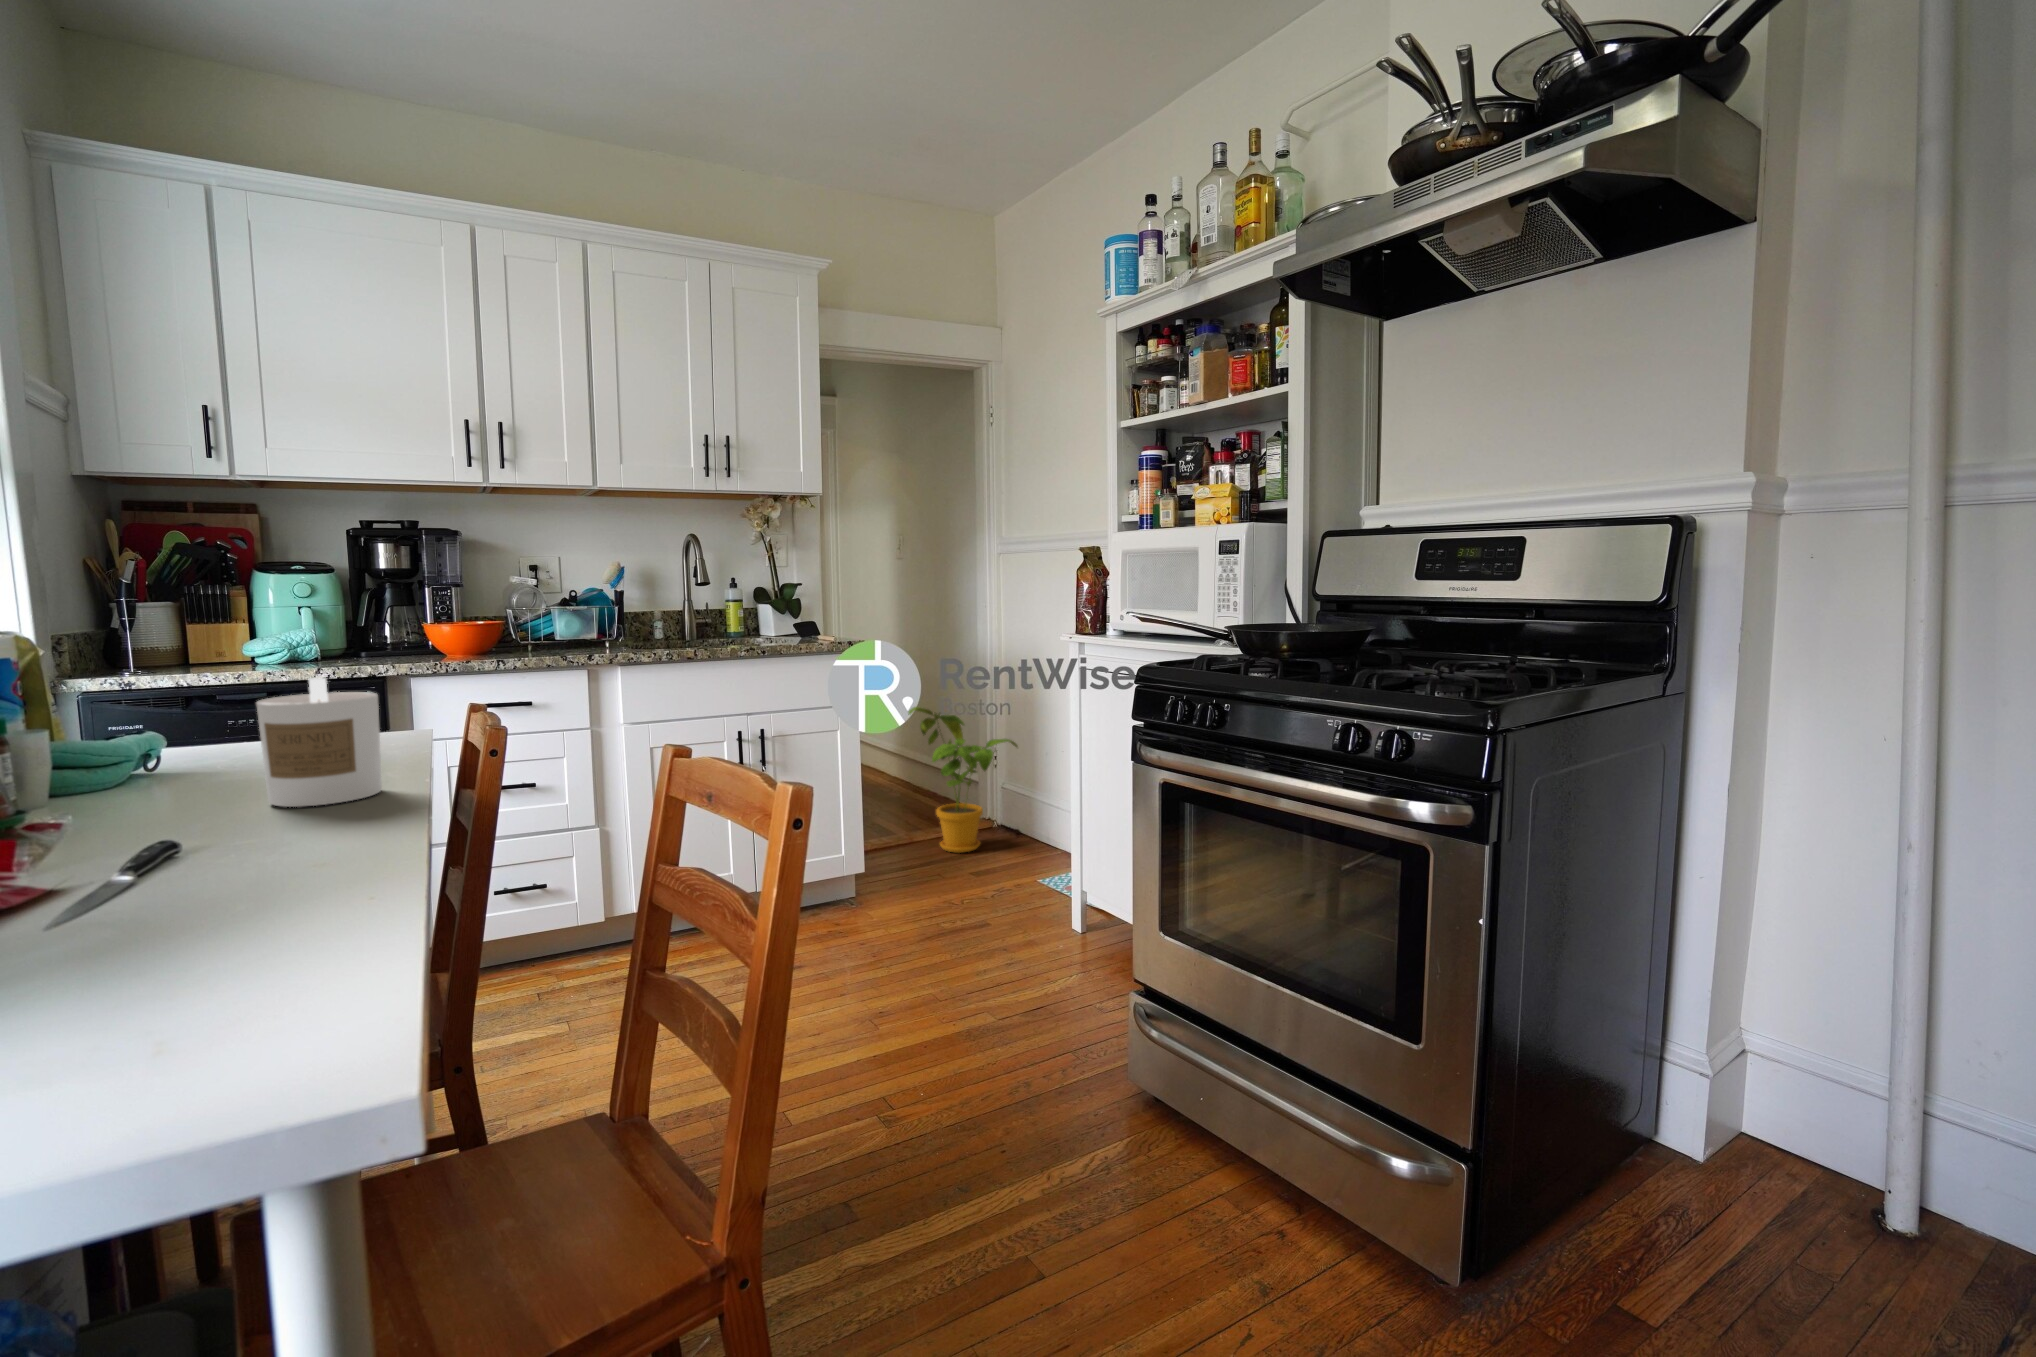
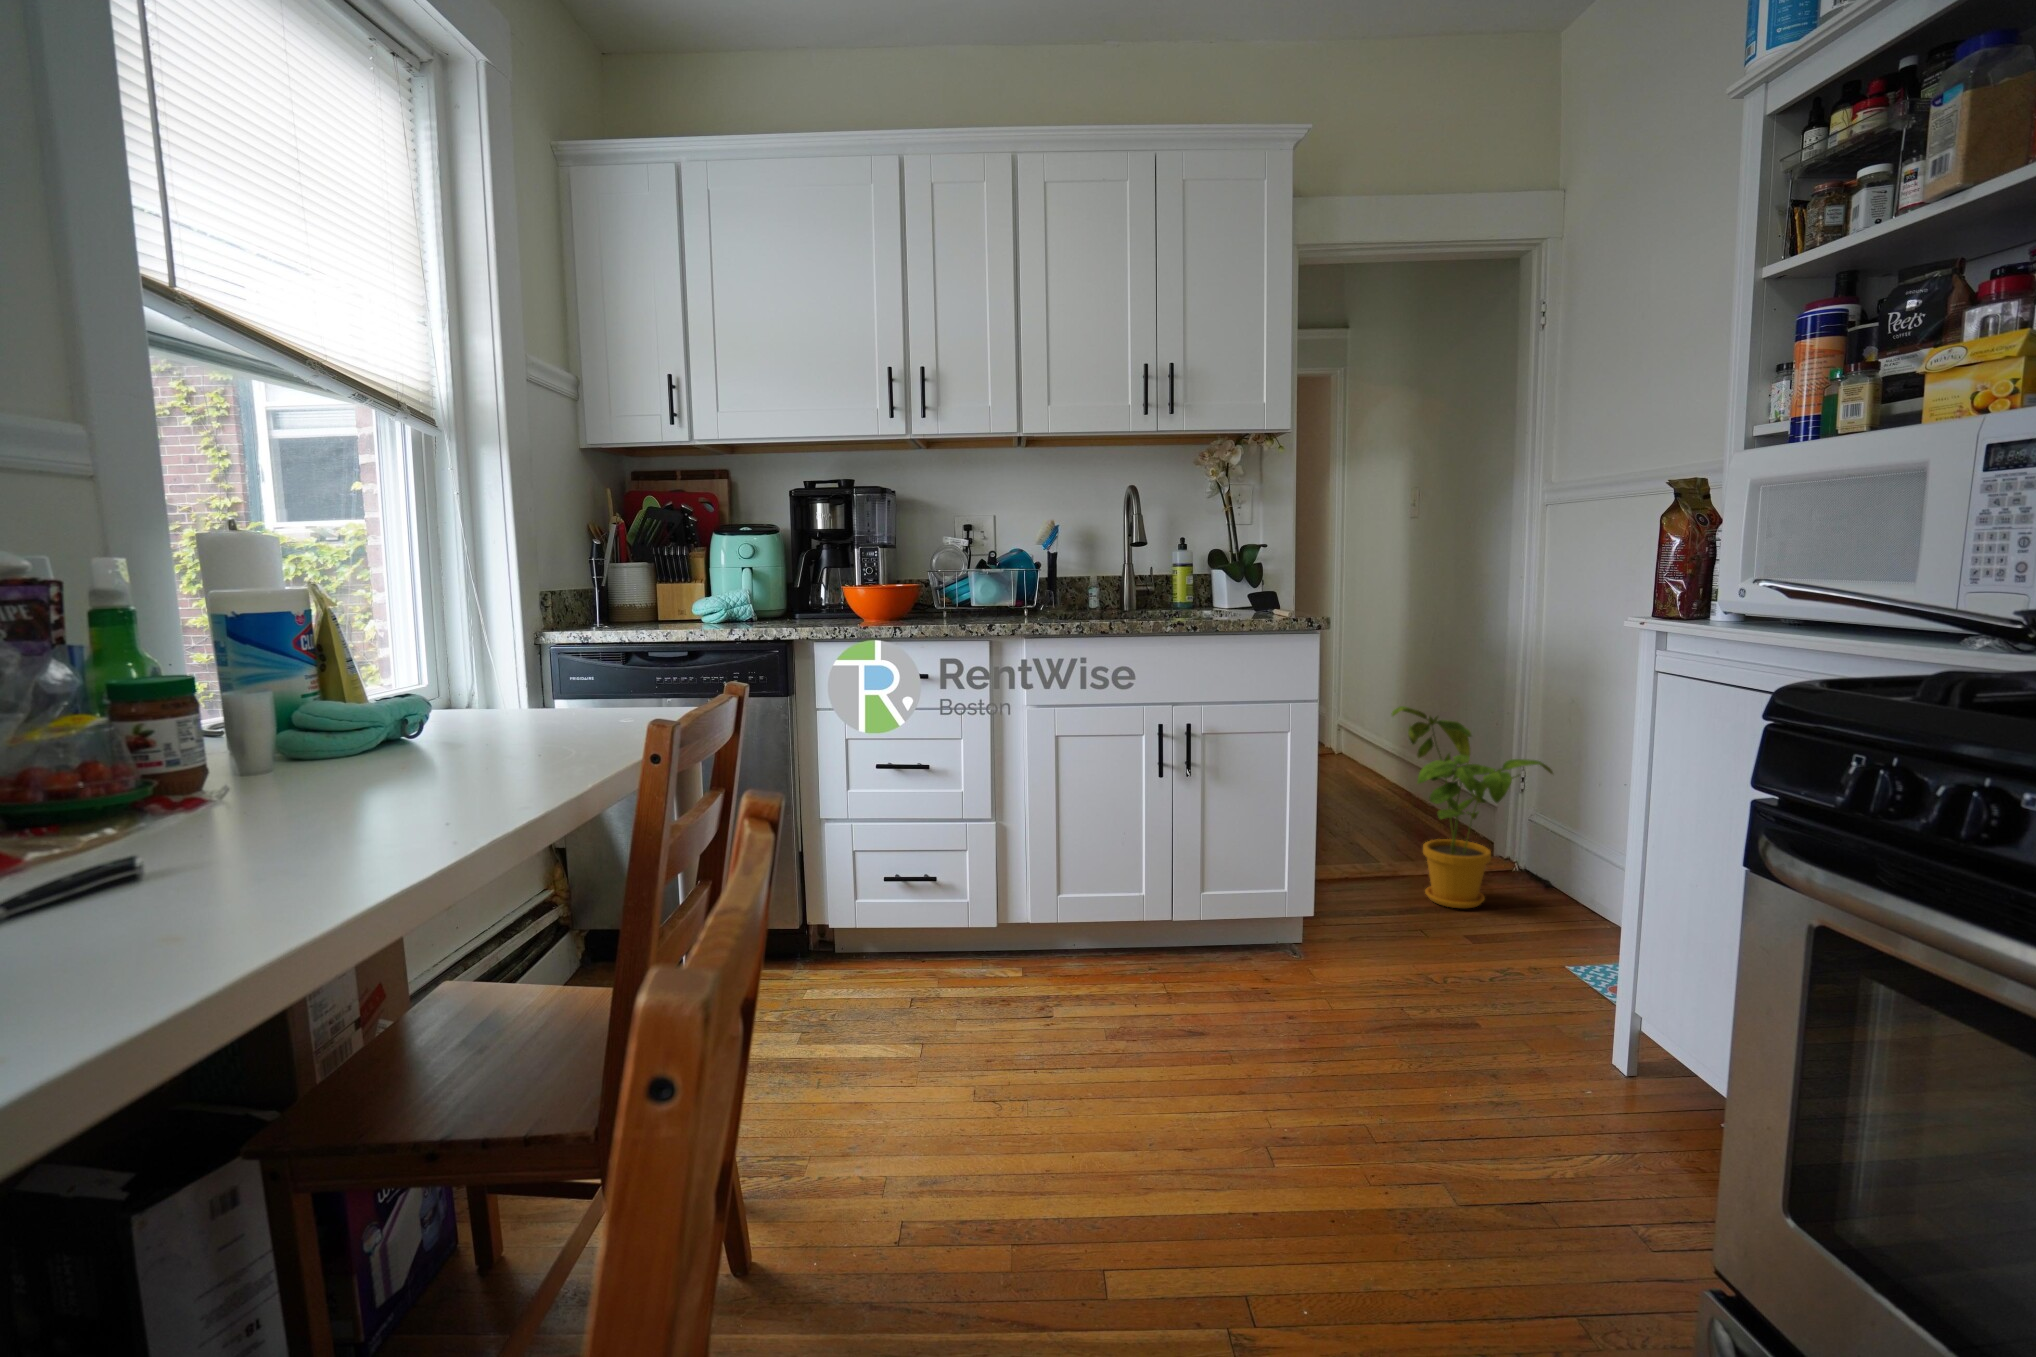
candle: present [256,678,382,807] -> none [356,651,509,818]

